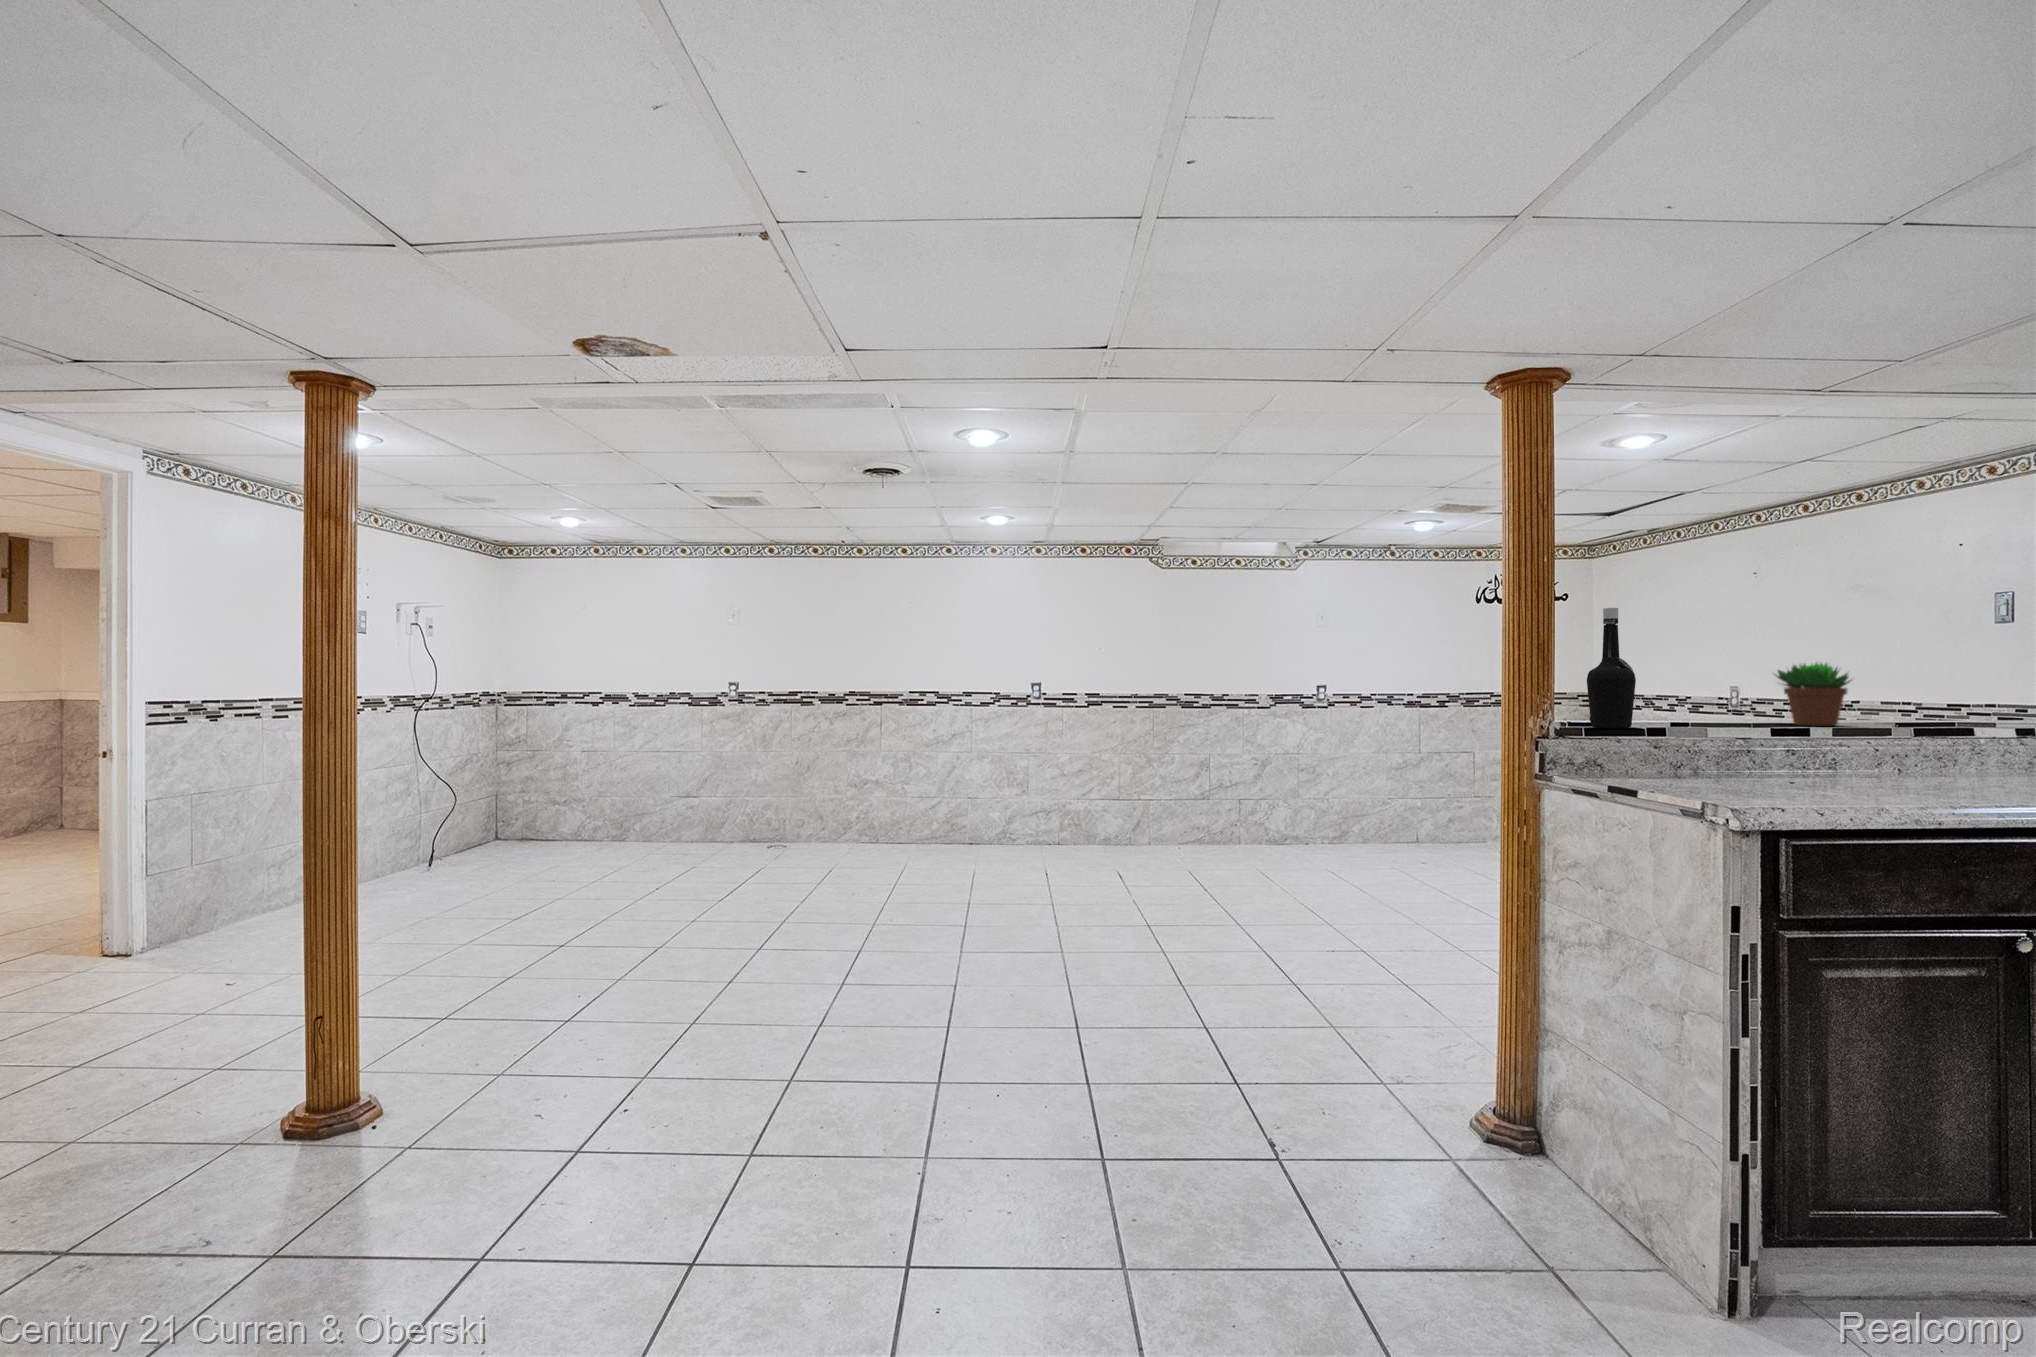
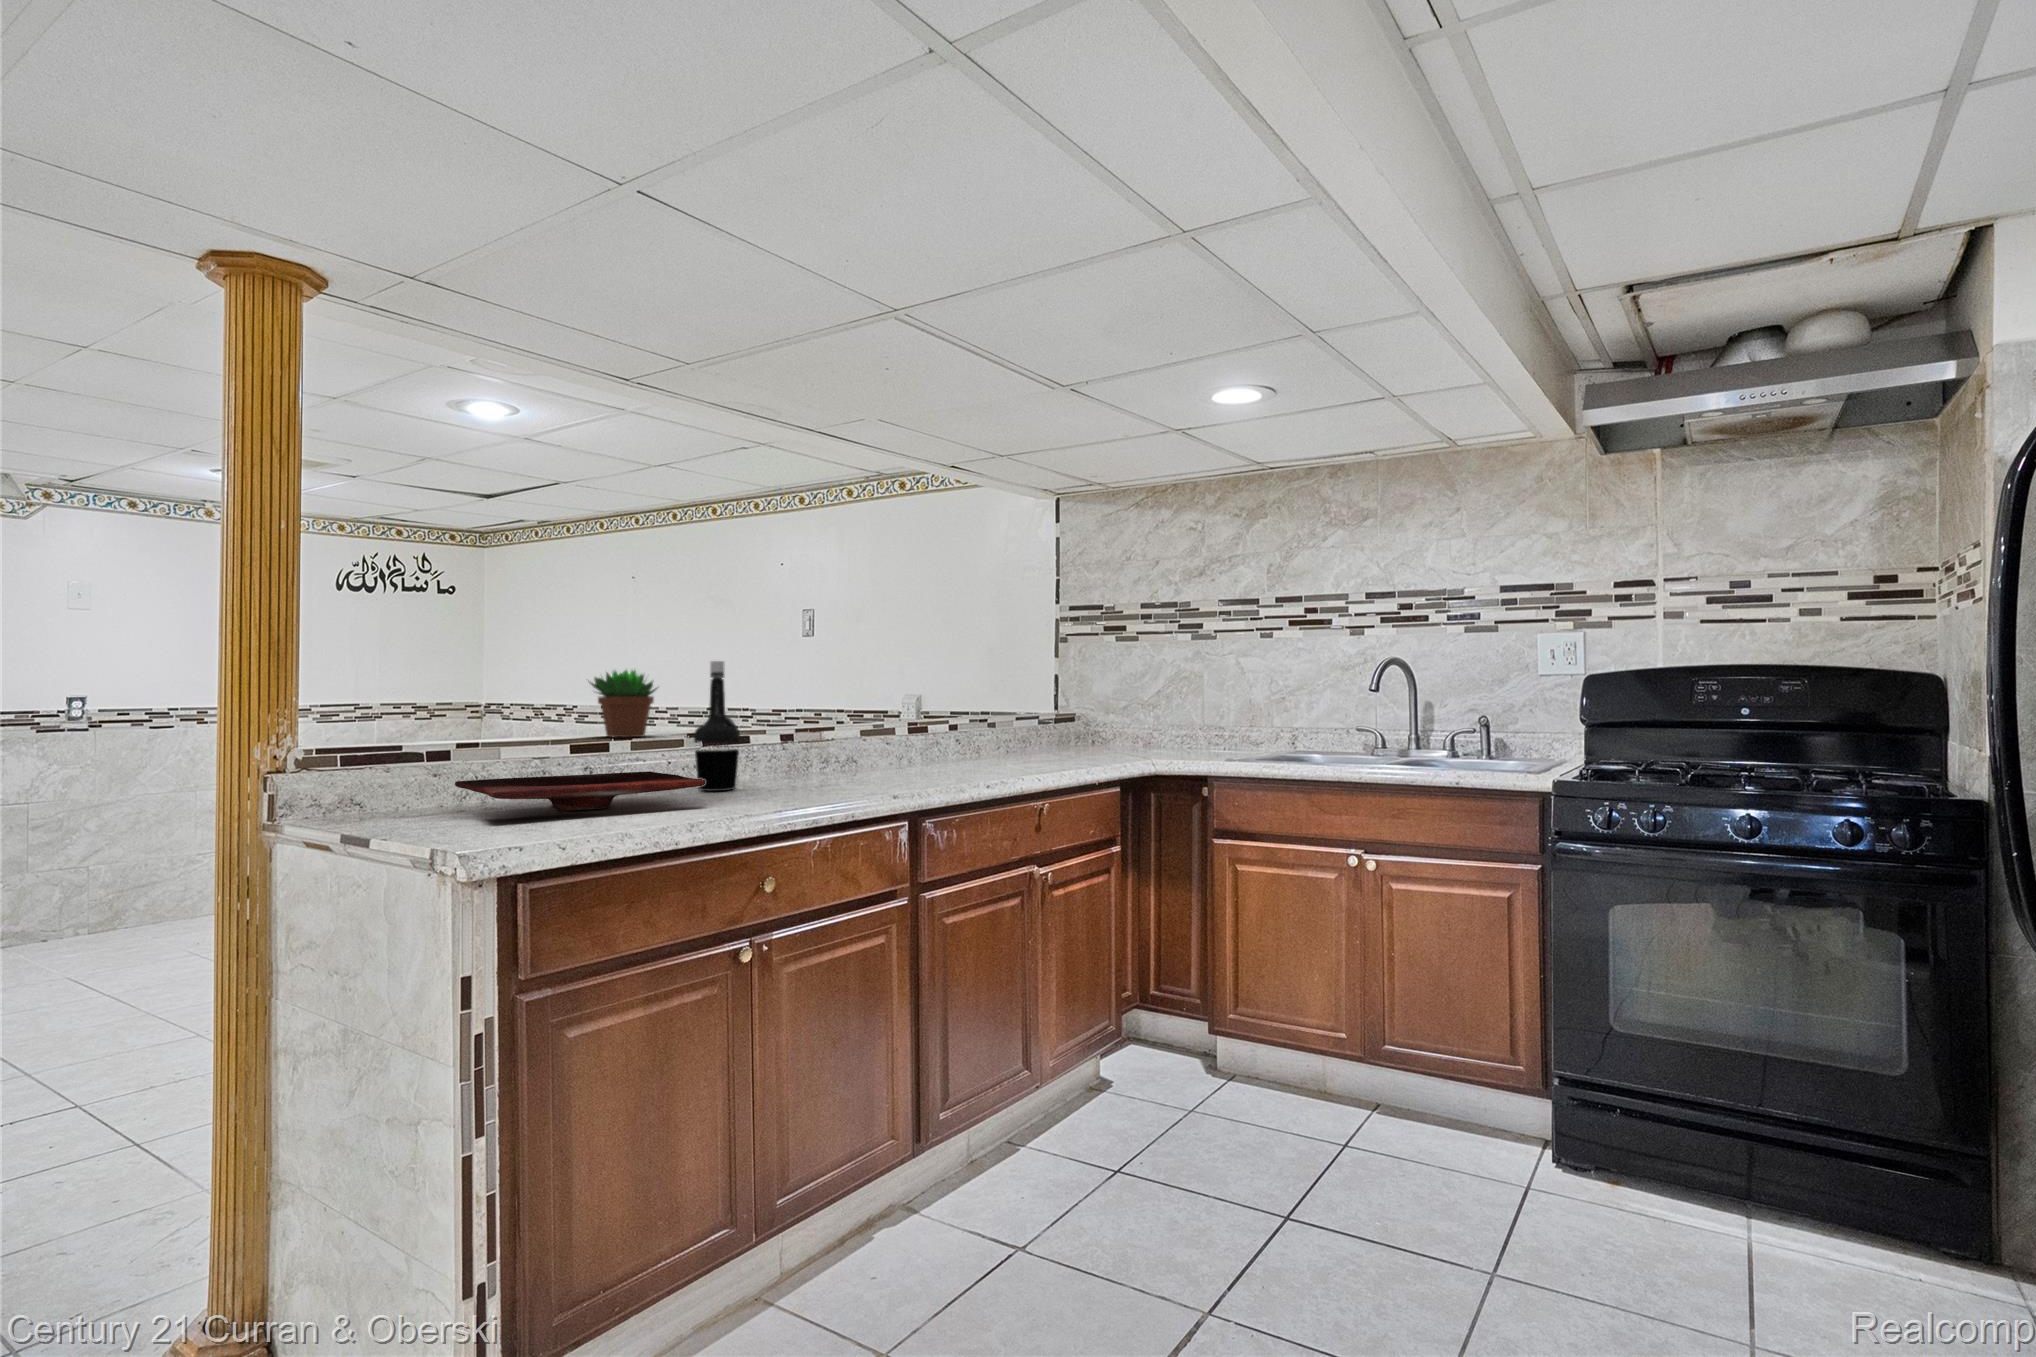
bottle: present [1587,608,1636,728] -> present [694,661,740,791]
cutting board: none [1671,754,1948,787] -> present [455,771,705,811]

